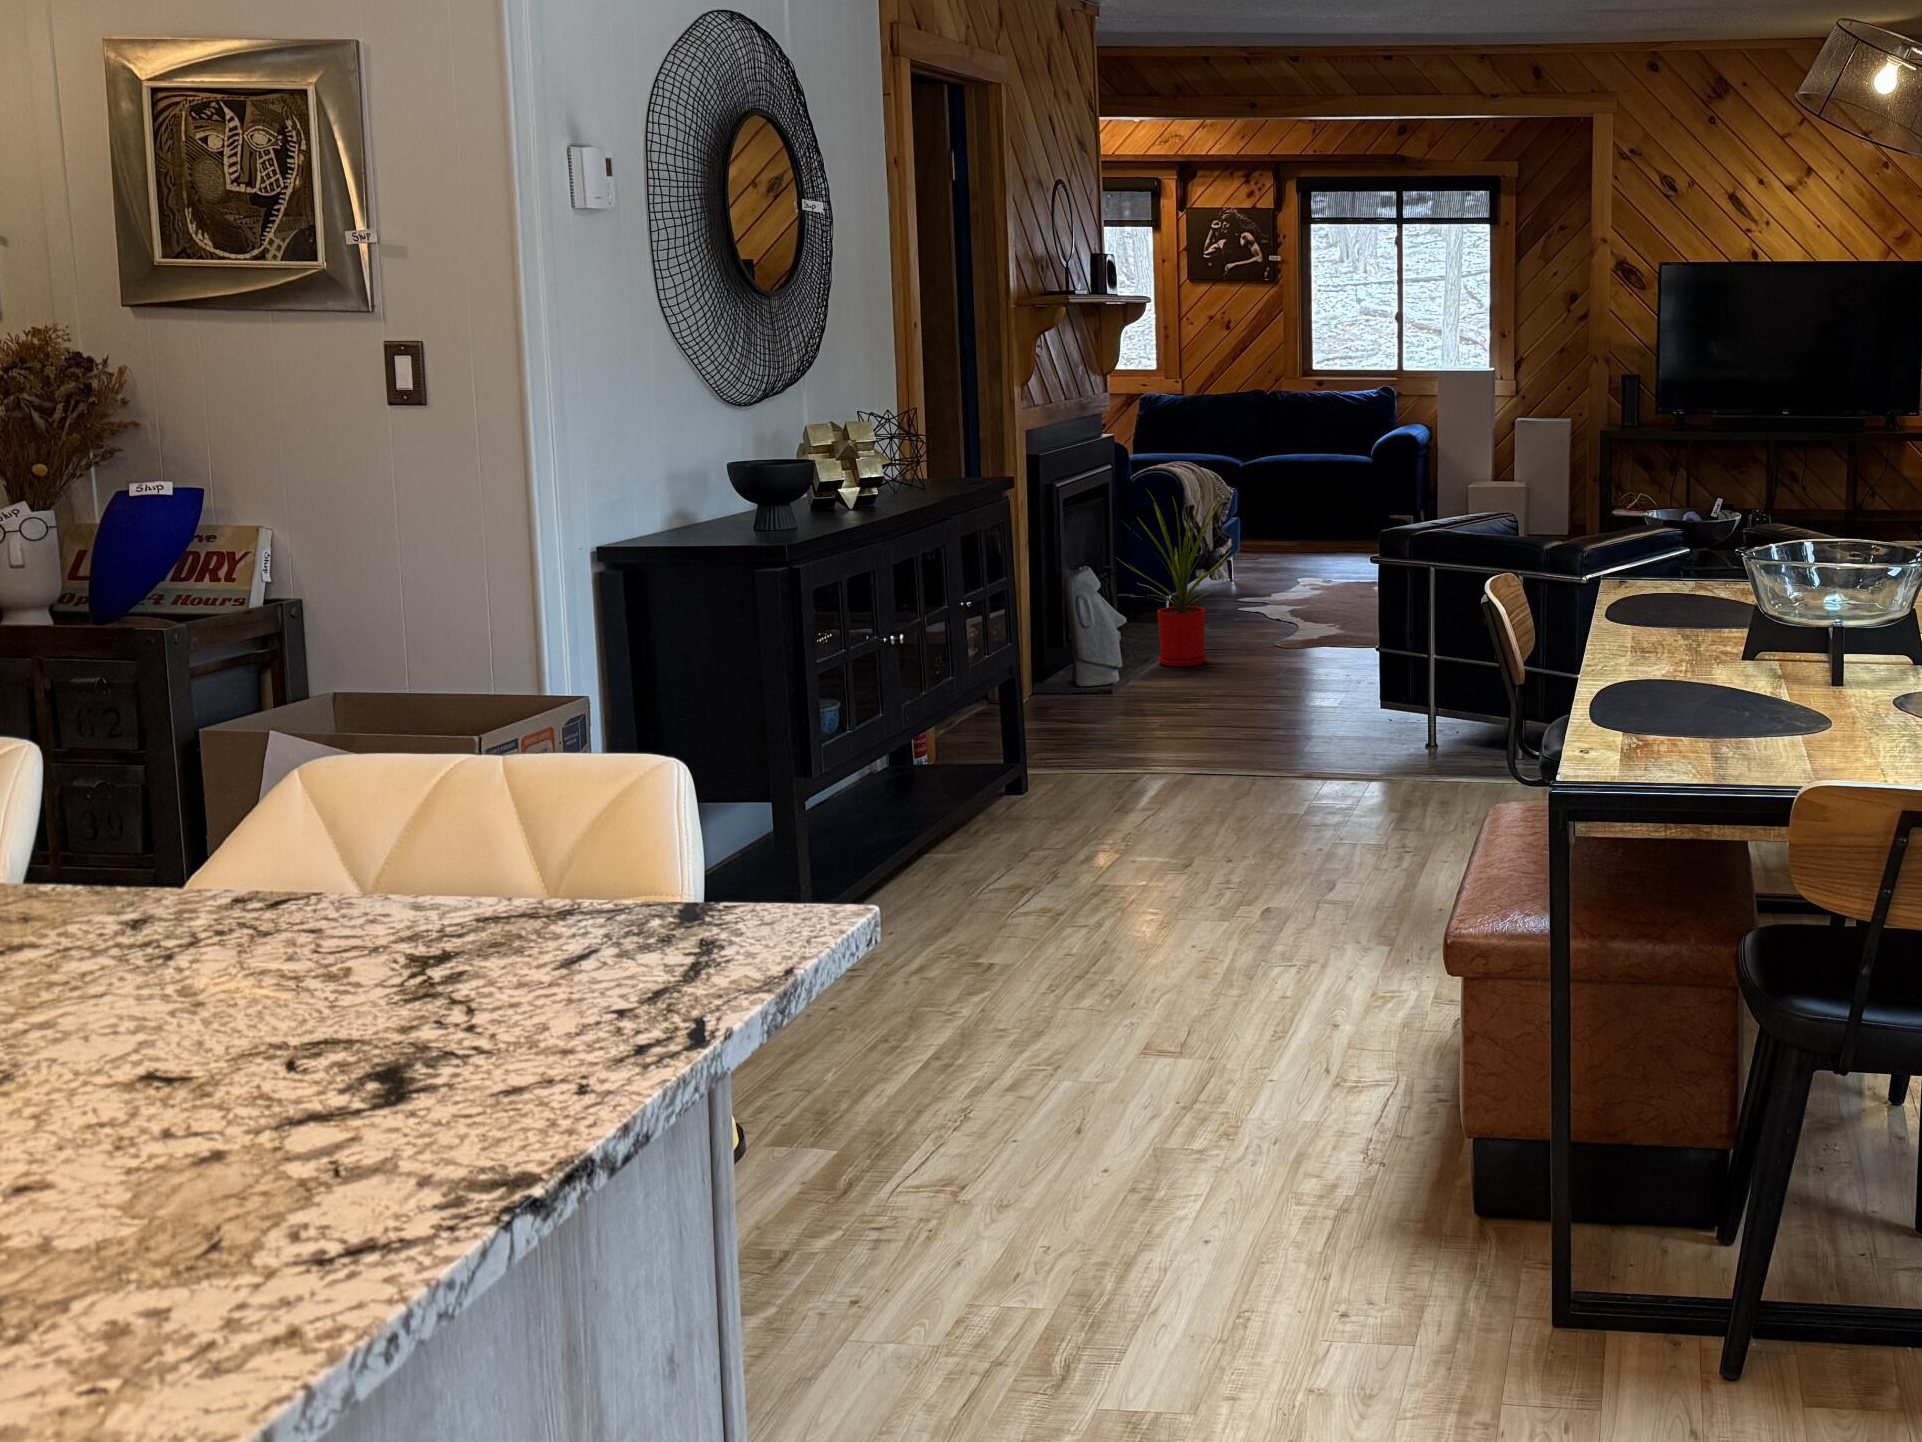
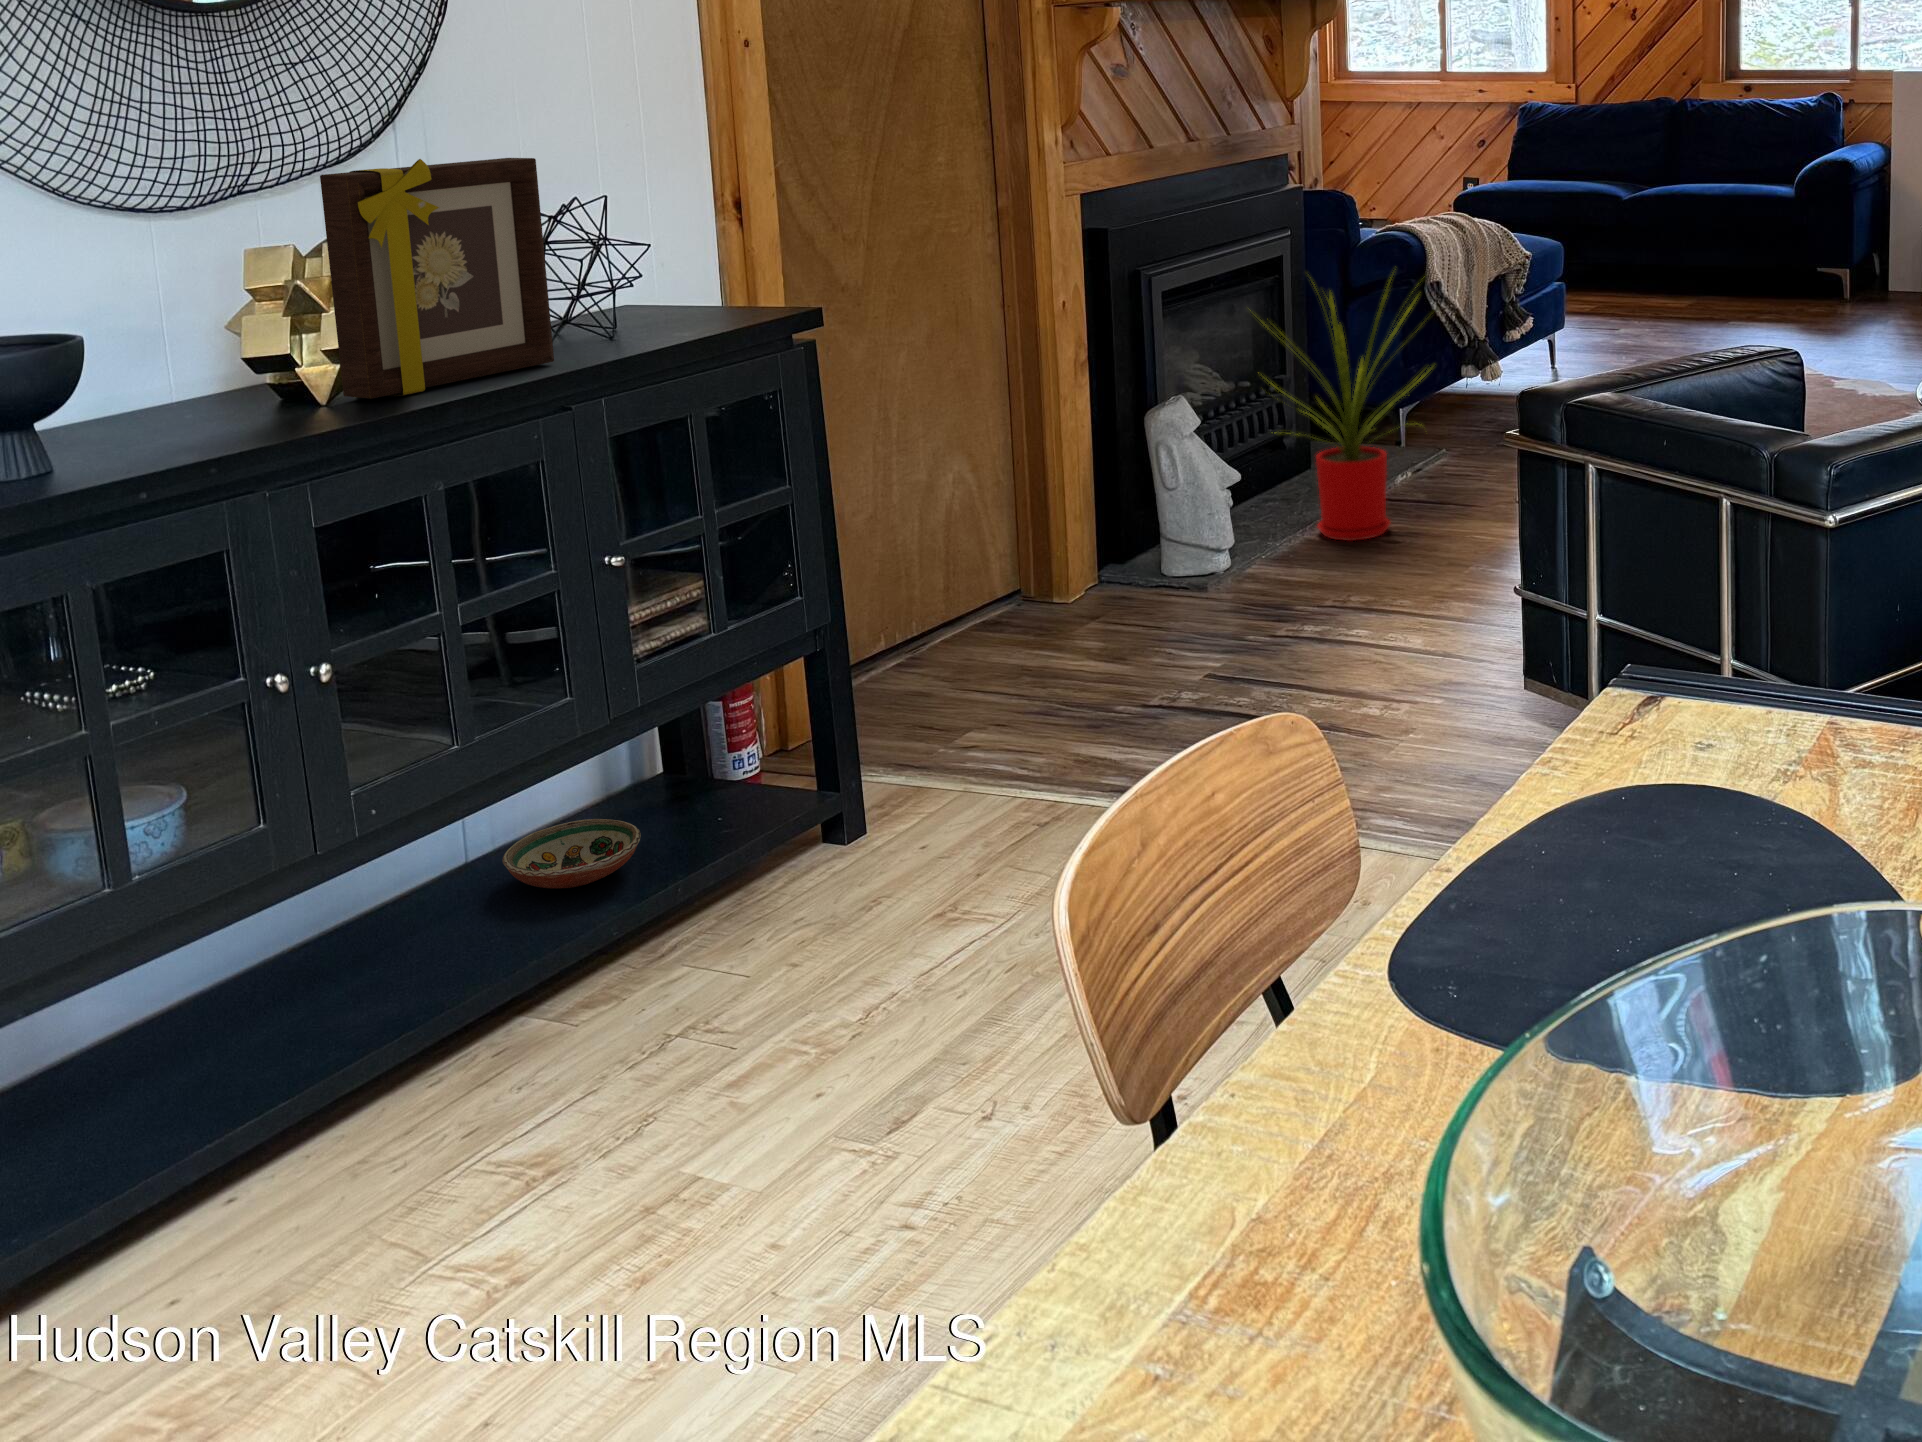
picture frame: none [863,379,937,508] -> present [320,158,554,399]
decorative bowl: none [875,774,951,805] -> present [503,819,641,888]

